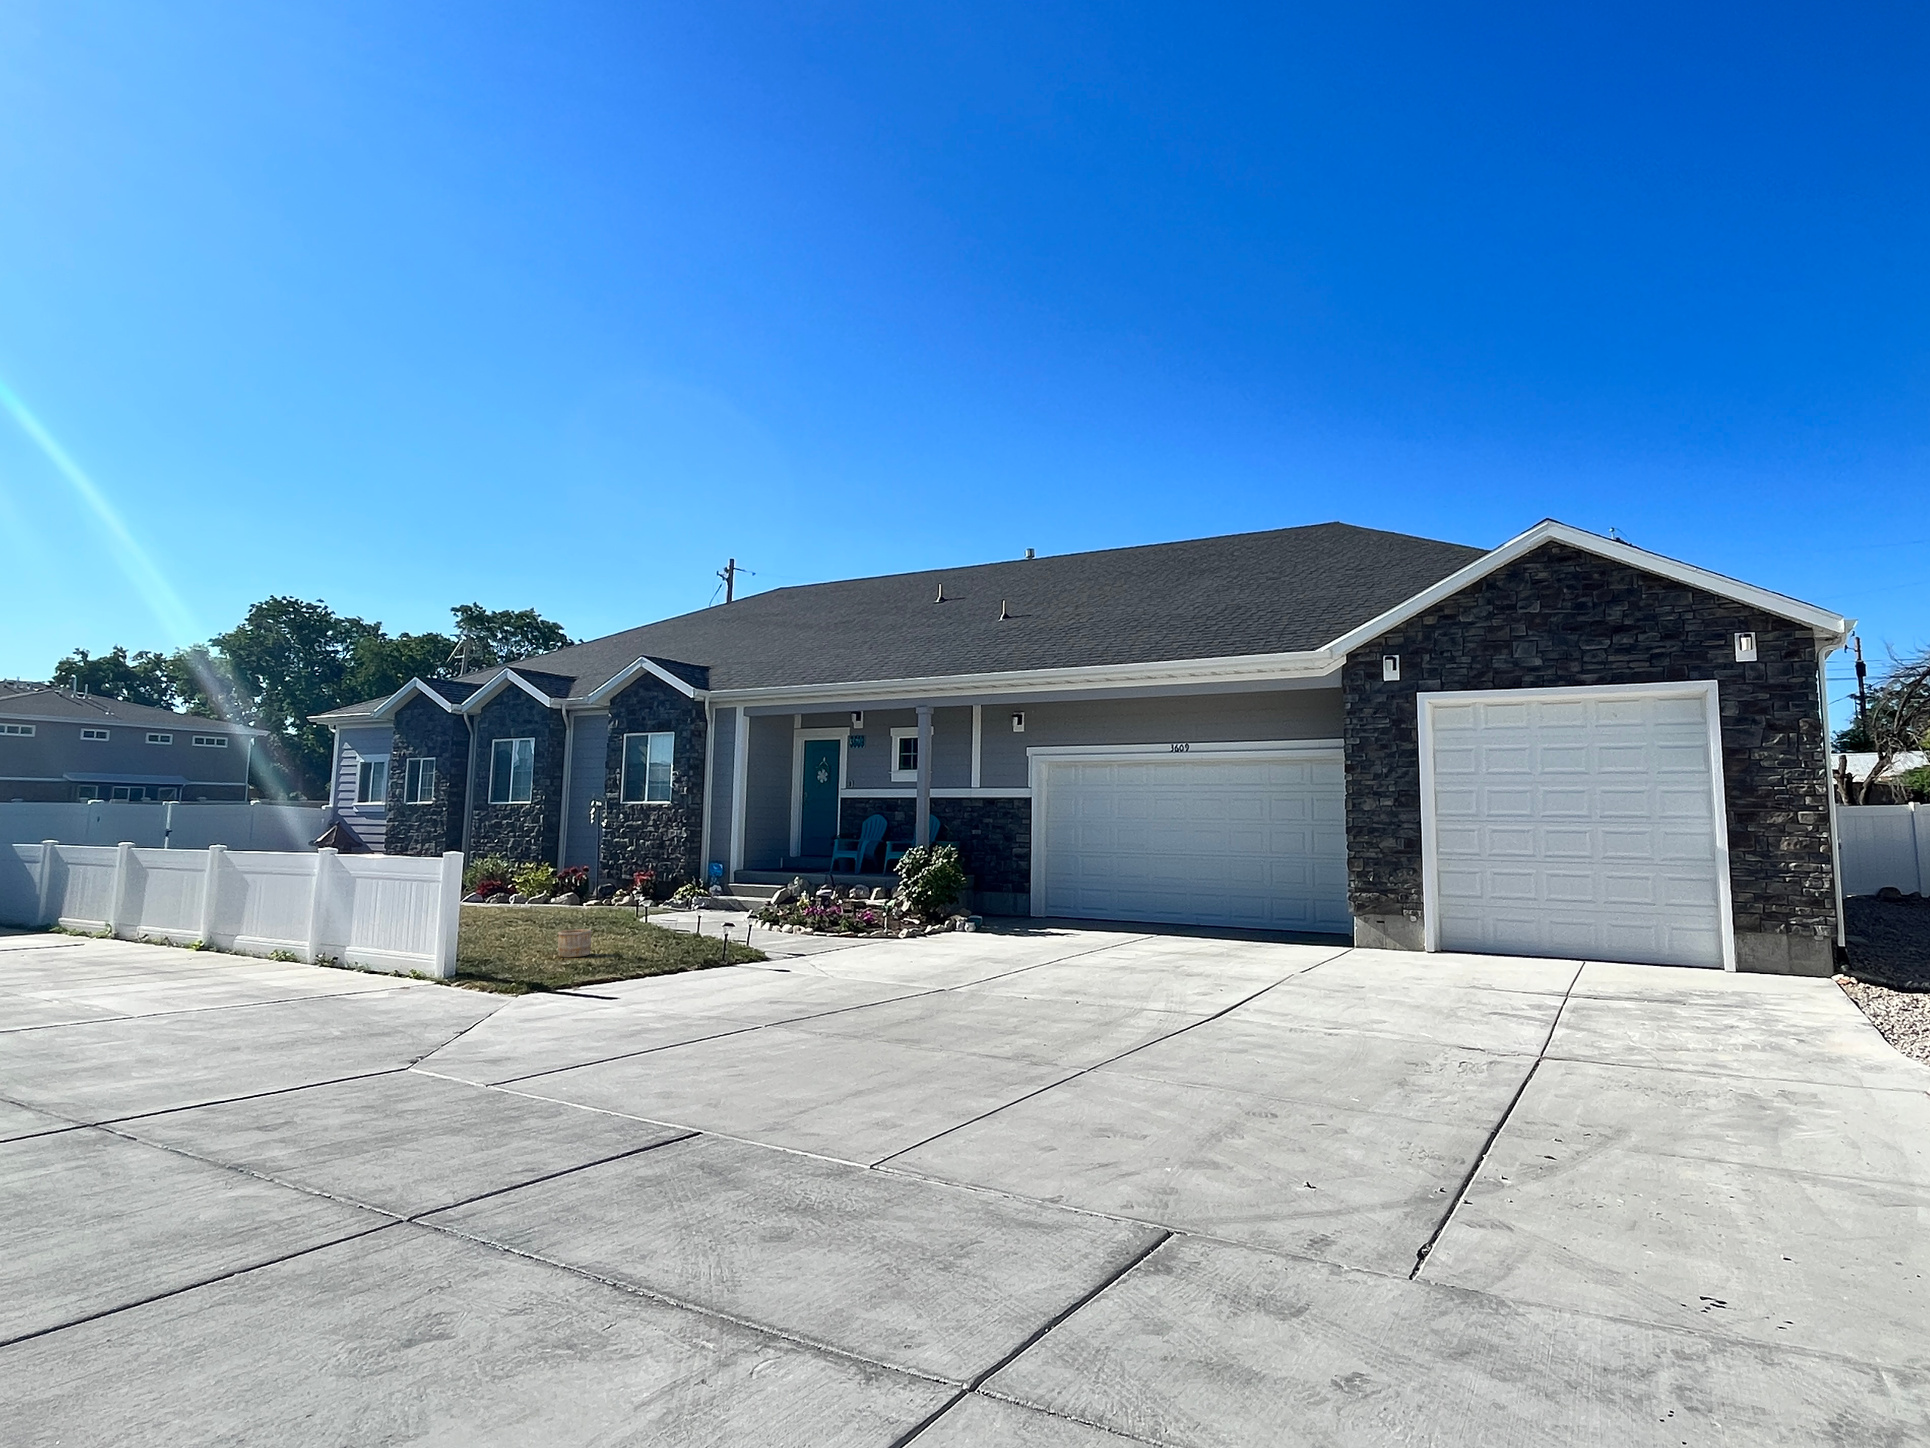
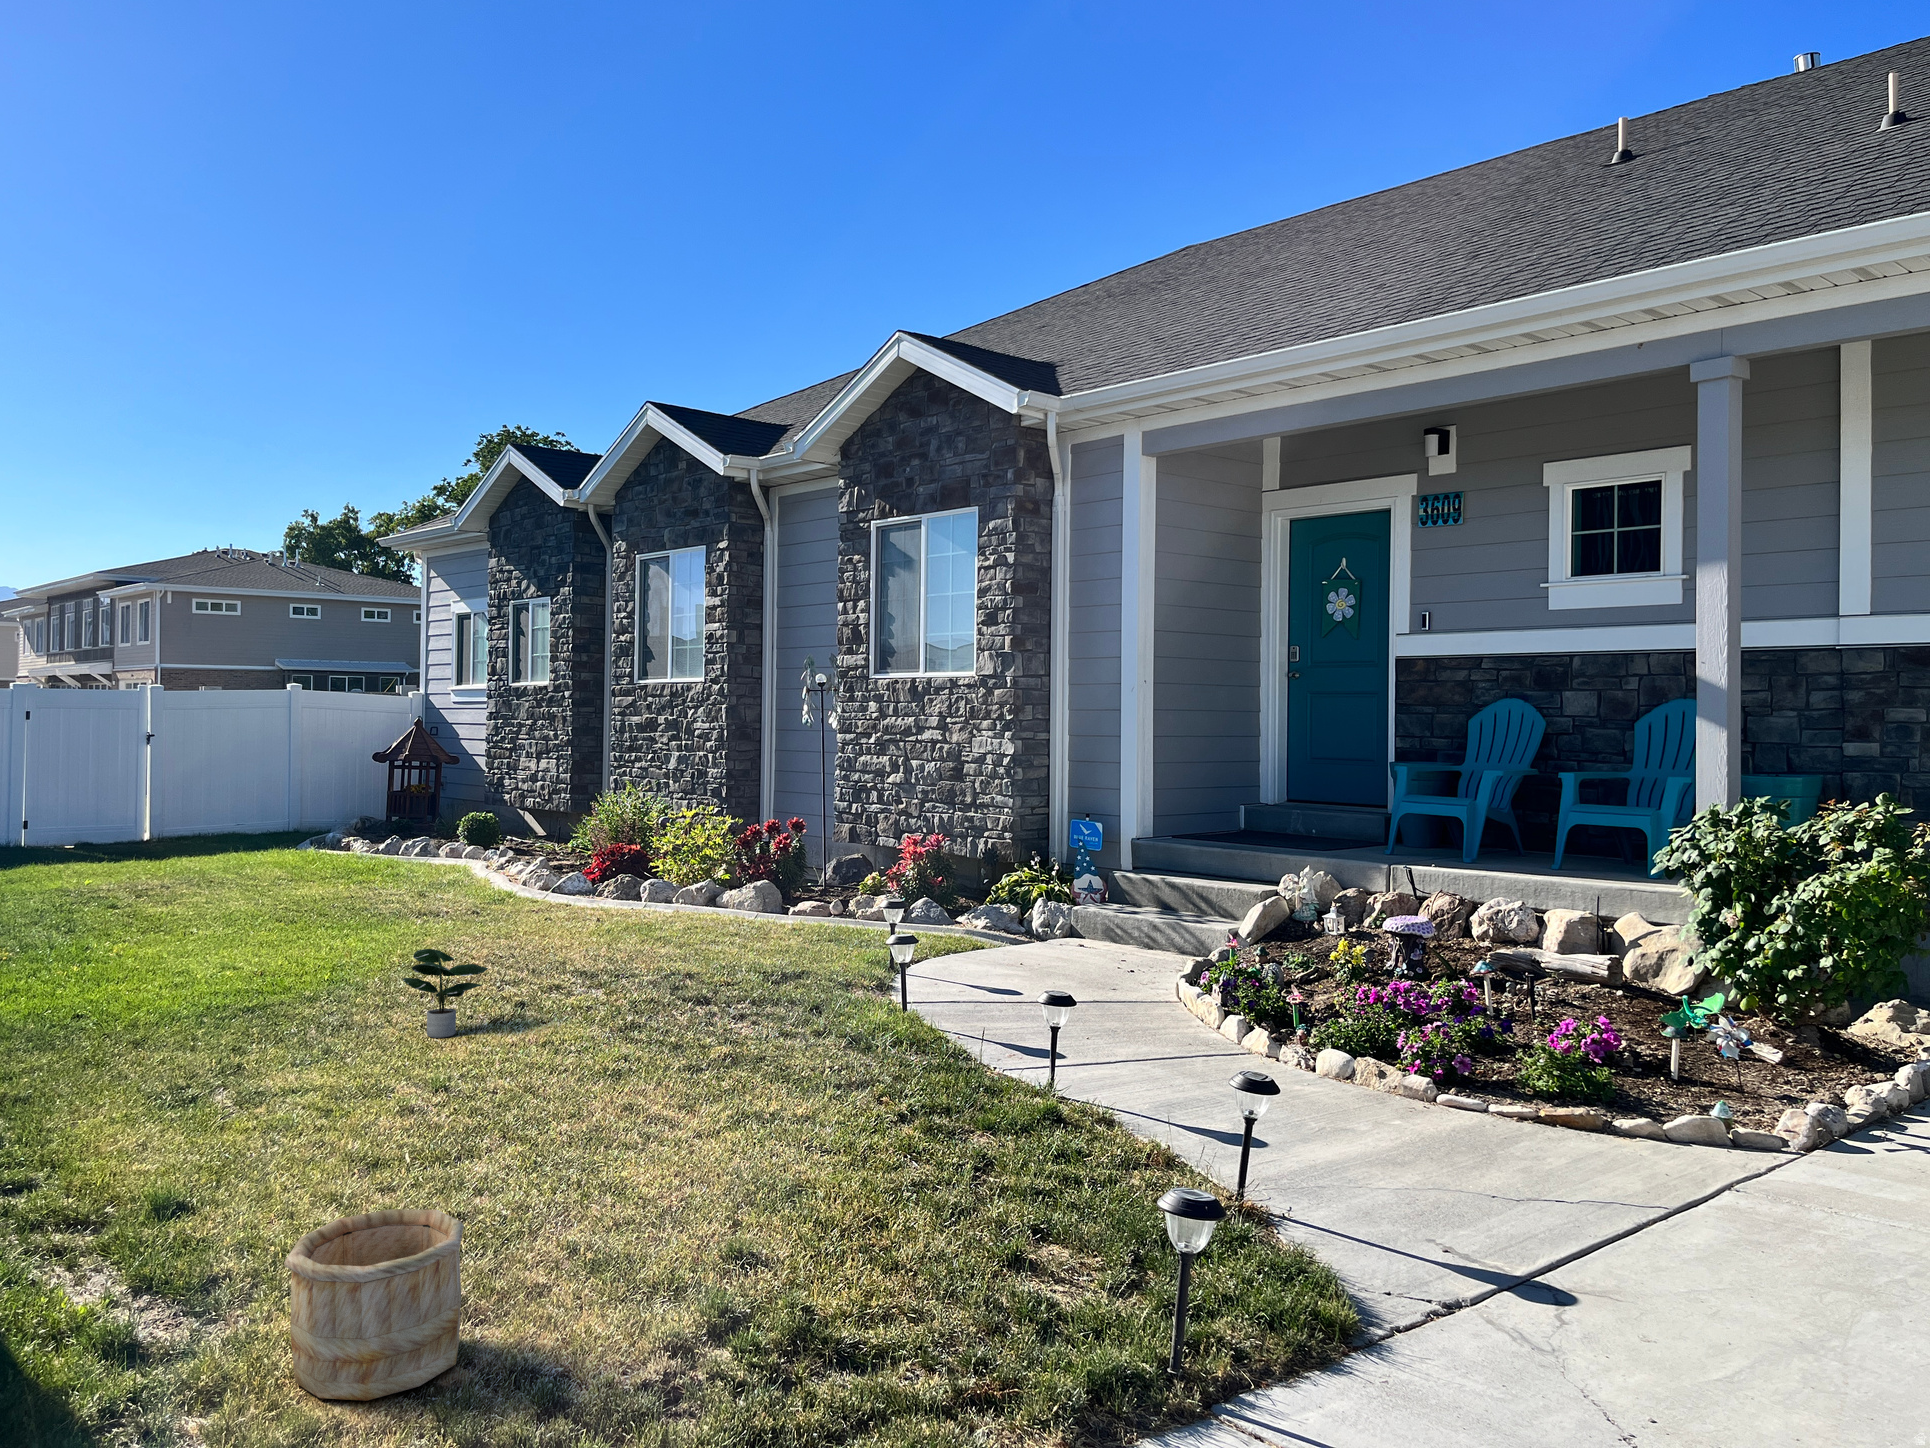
potted plant: none [489,904,517,932] -> present [403,949,488,1038]

